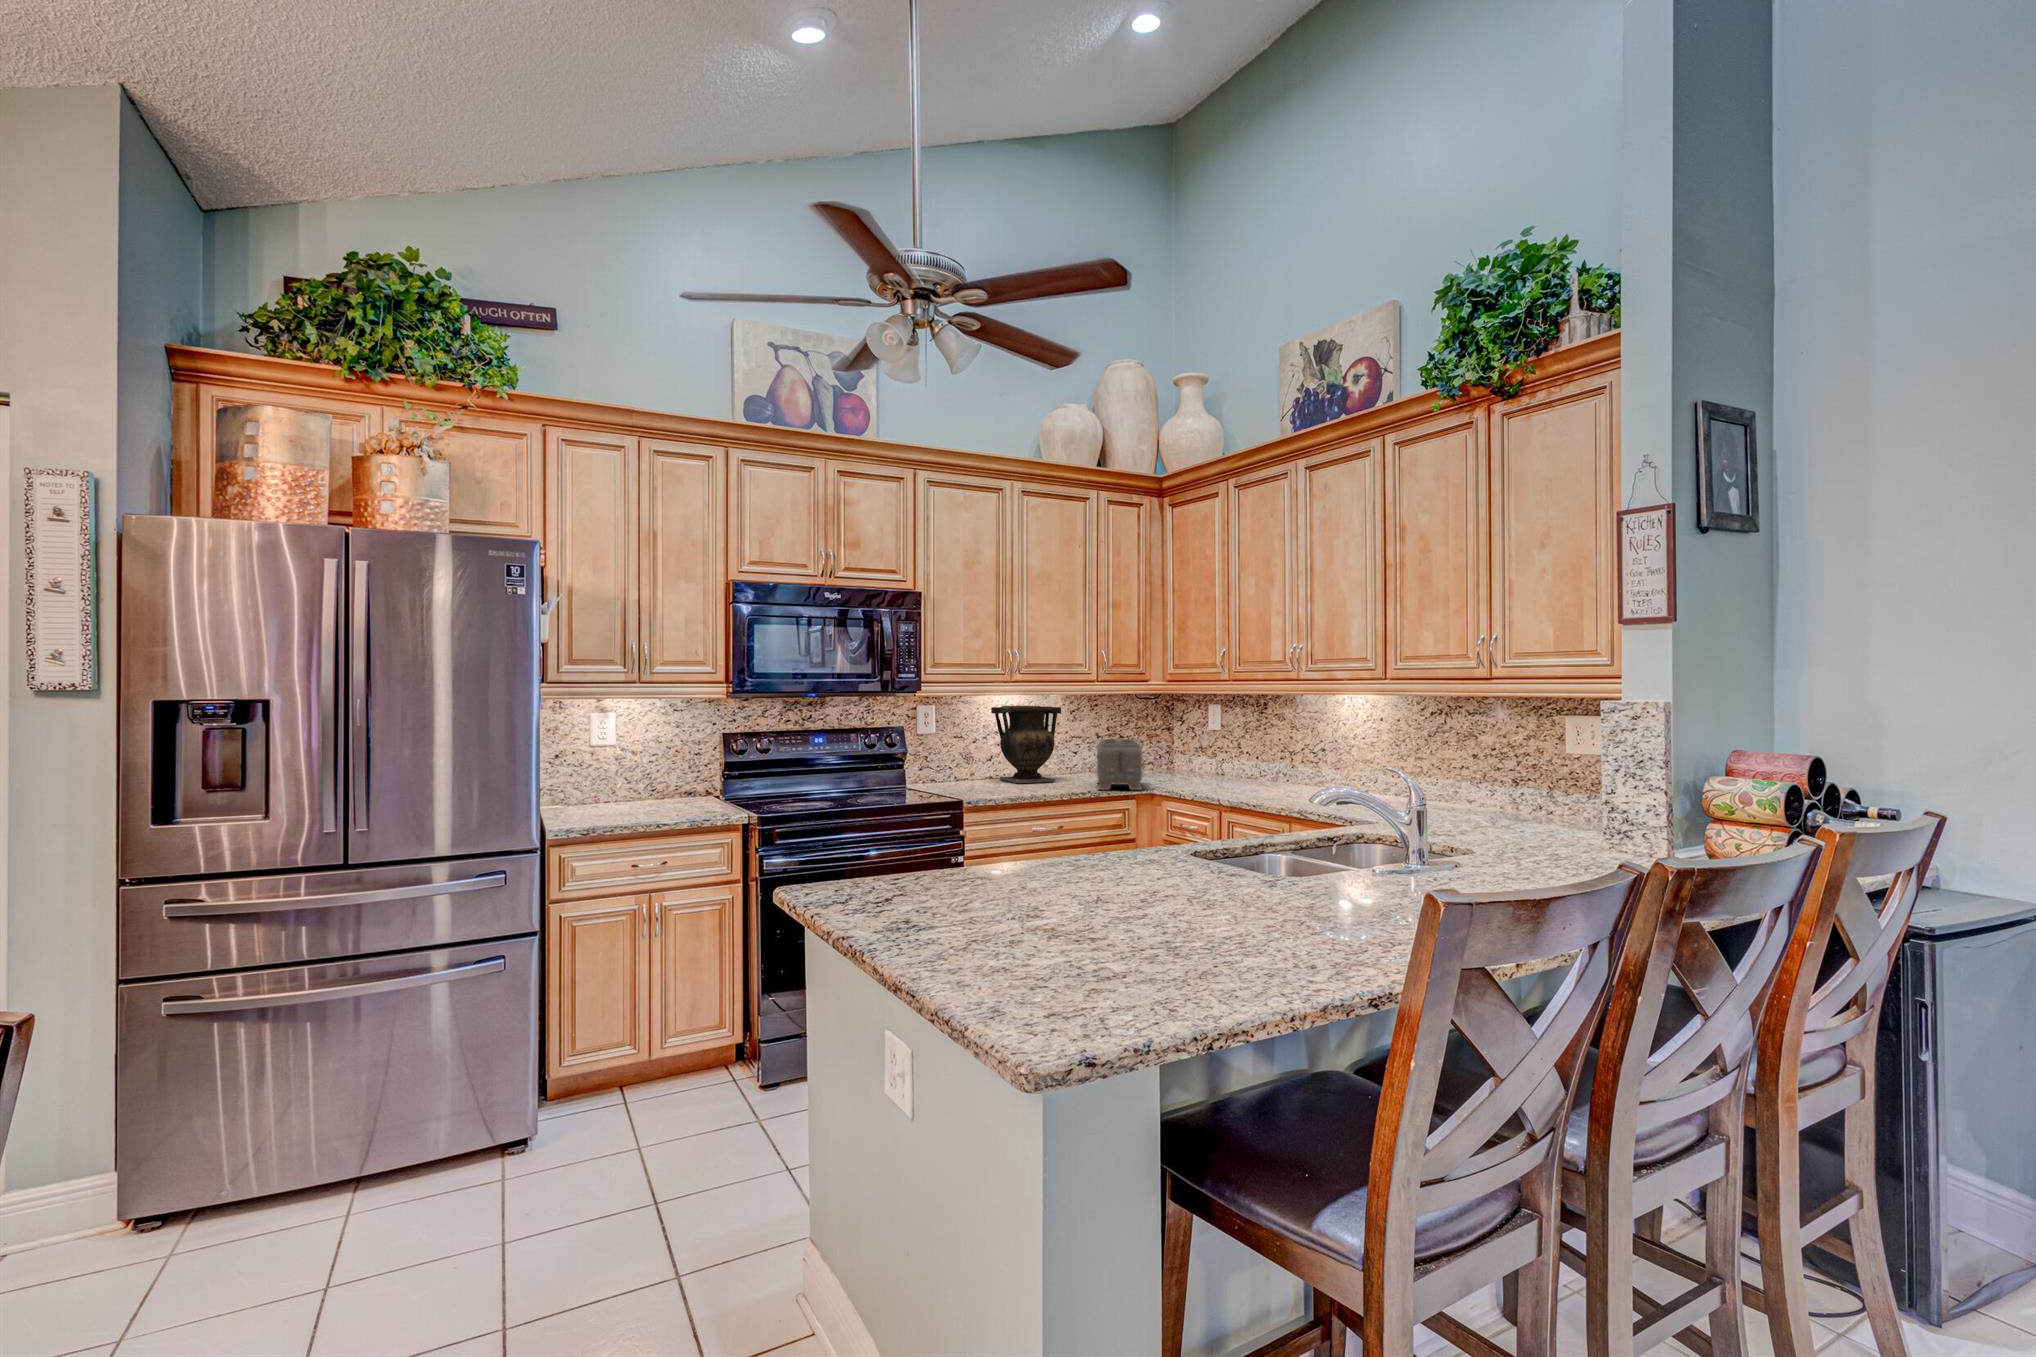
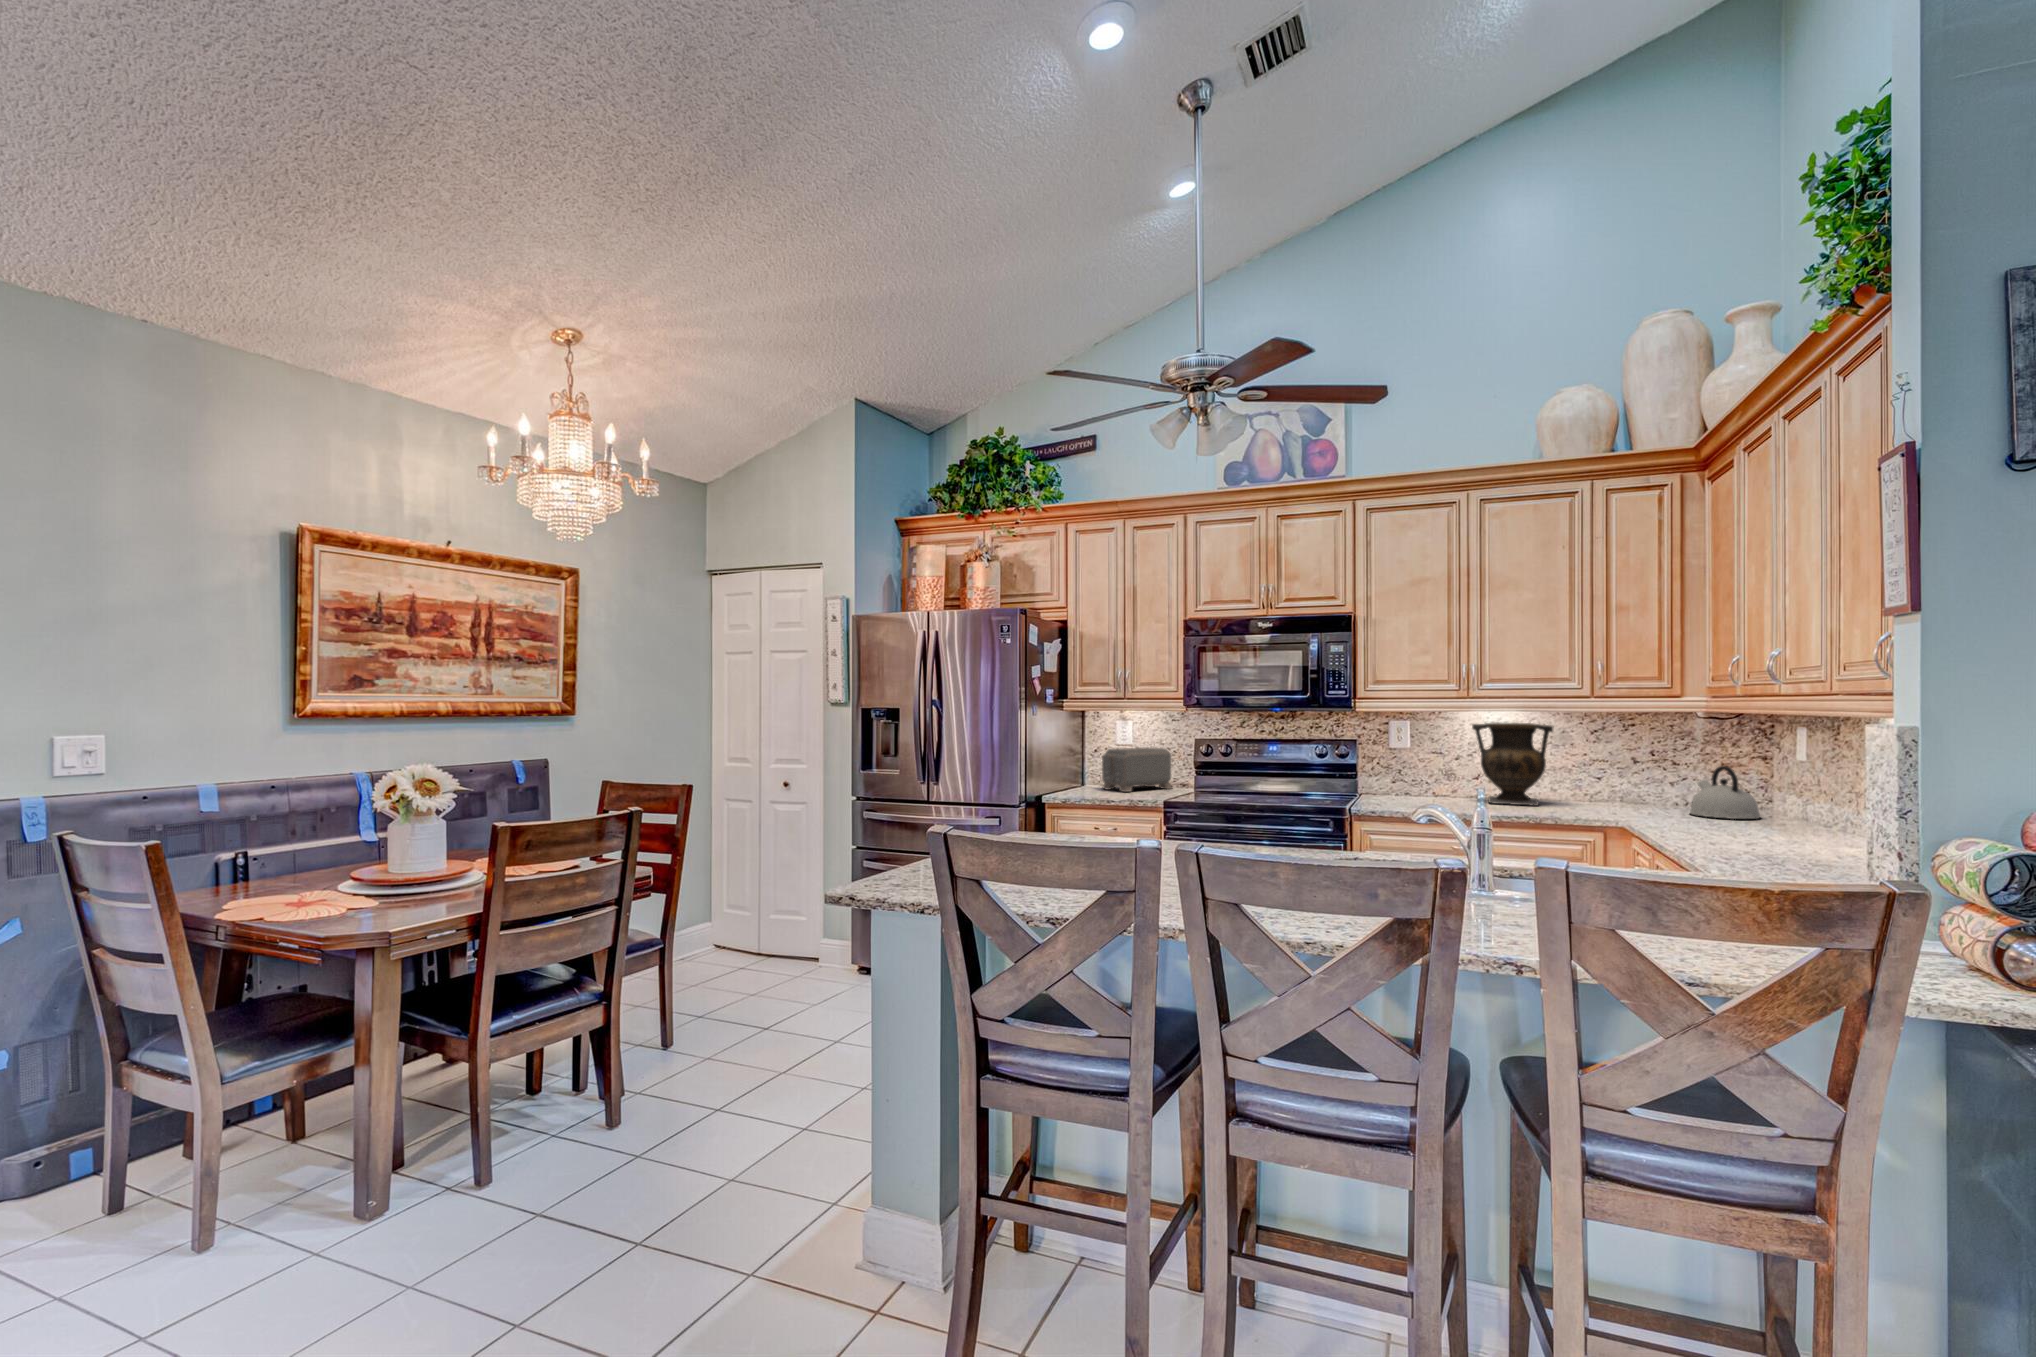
kettle: none [1148,736,1197,778] -> present [1690,765,1761,819]
toaster: present [1097,739,1142,790] -> present [1102,747,1172,792]

